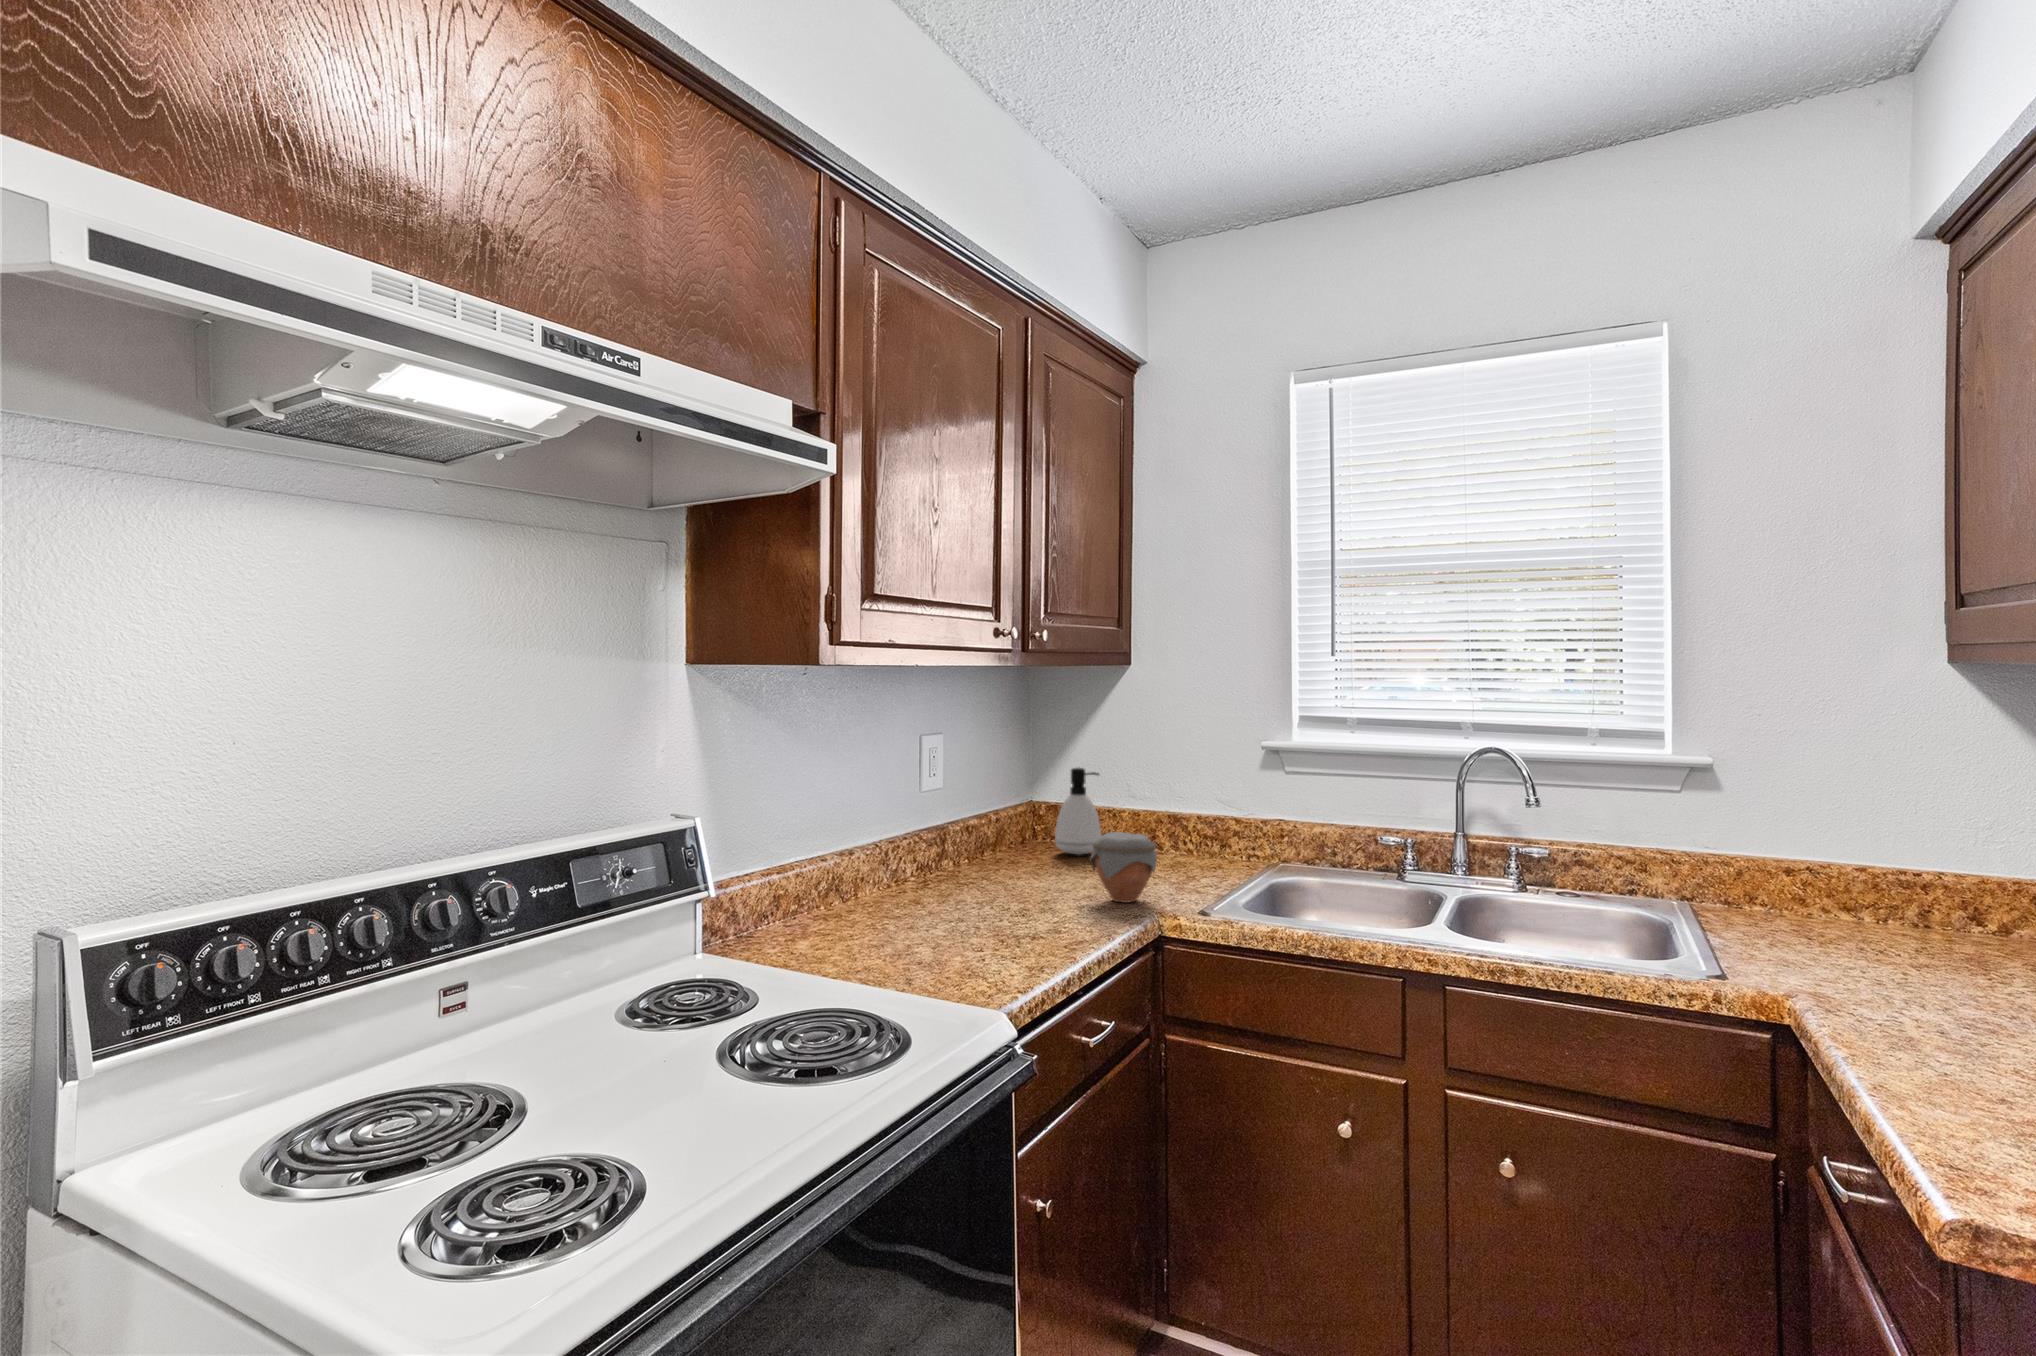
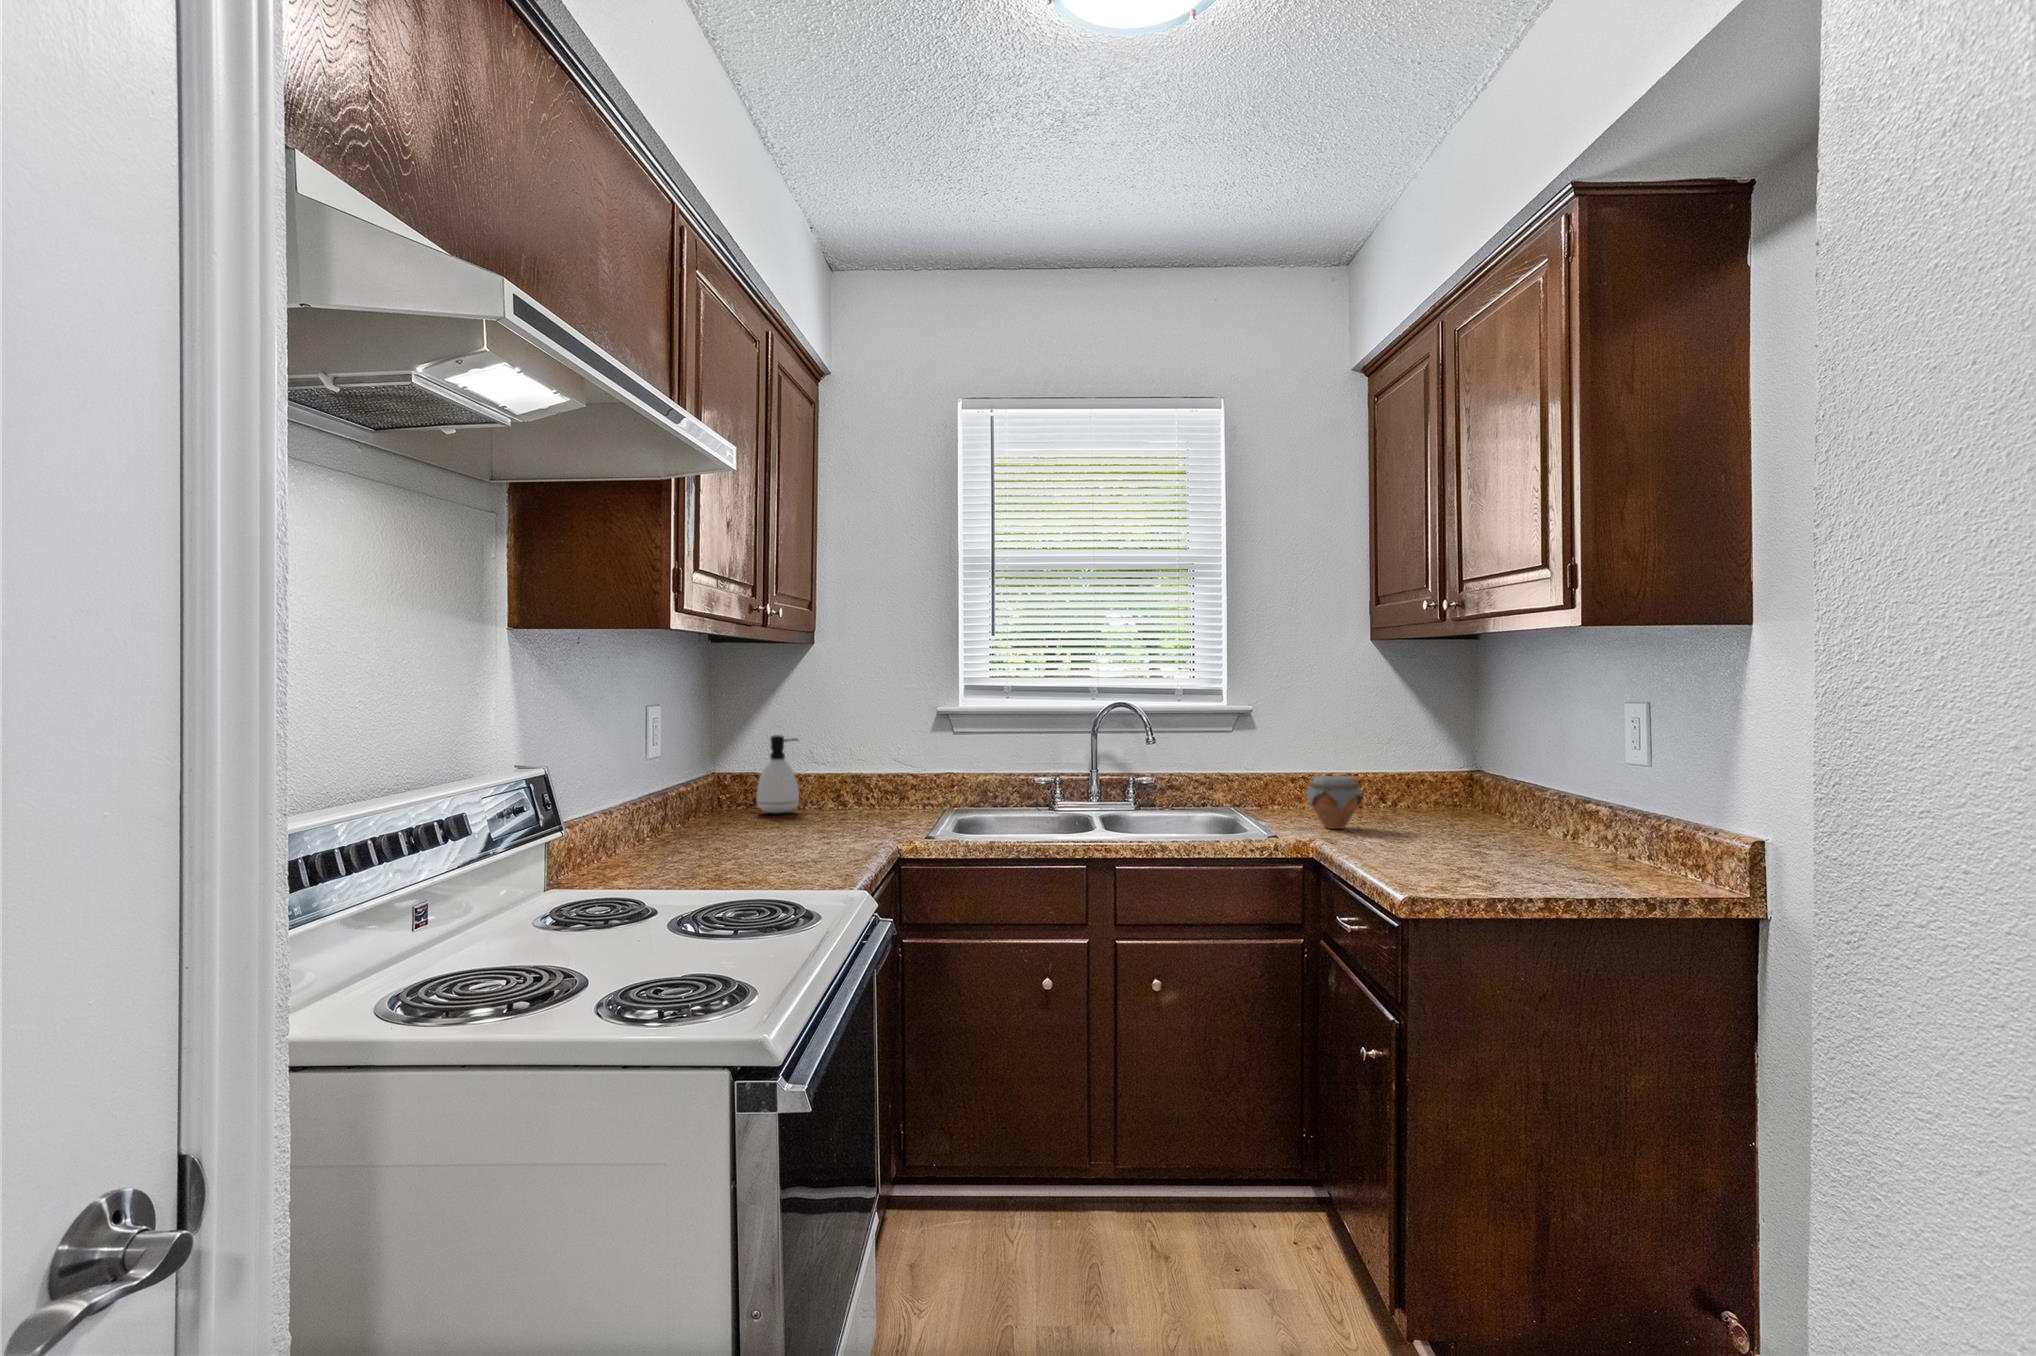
jar: present [1090,832,1157,903] -> present [1305,776,1363,829]

